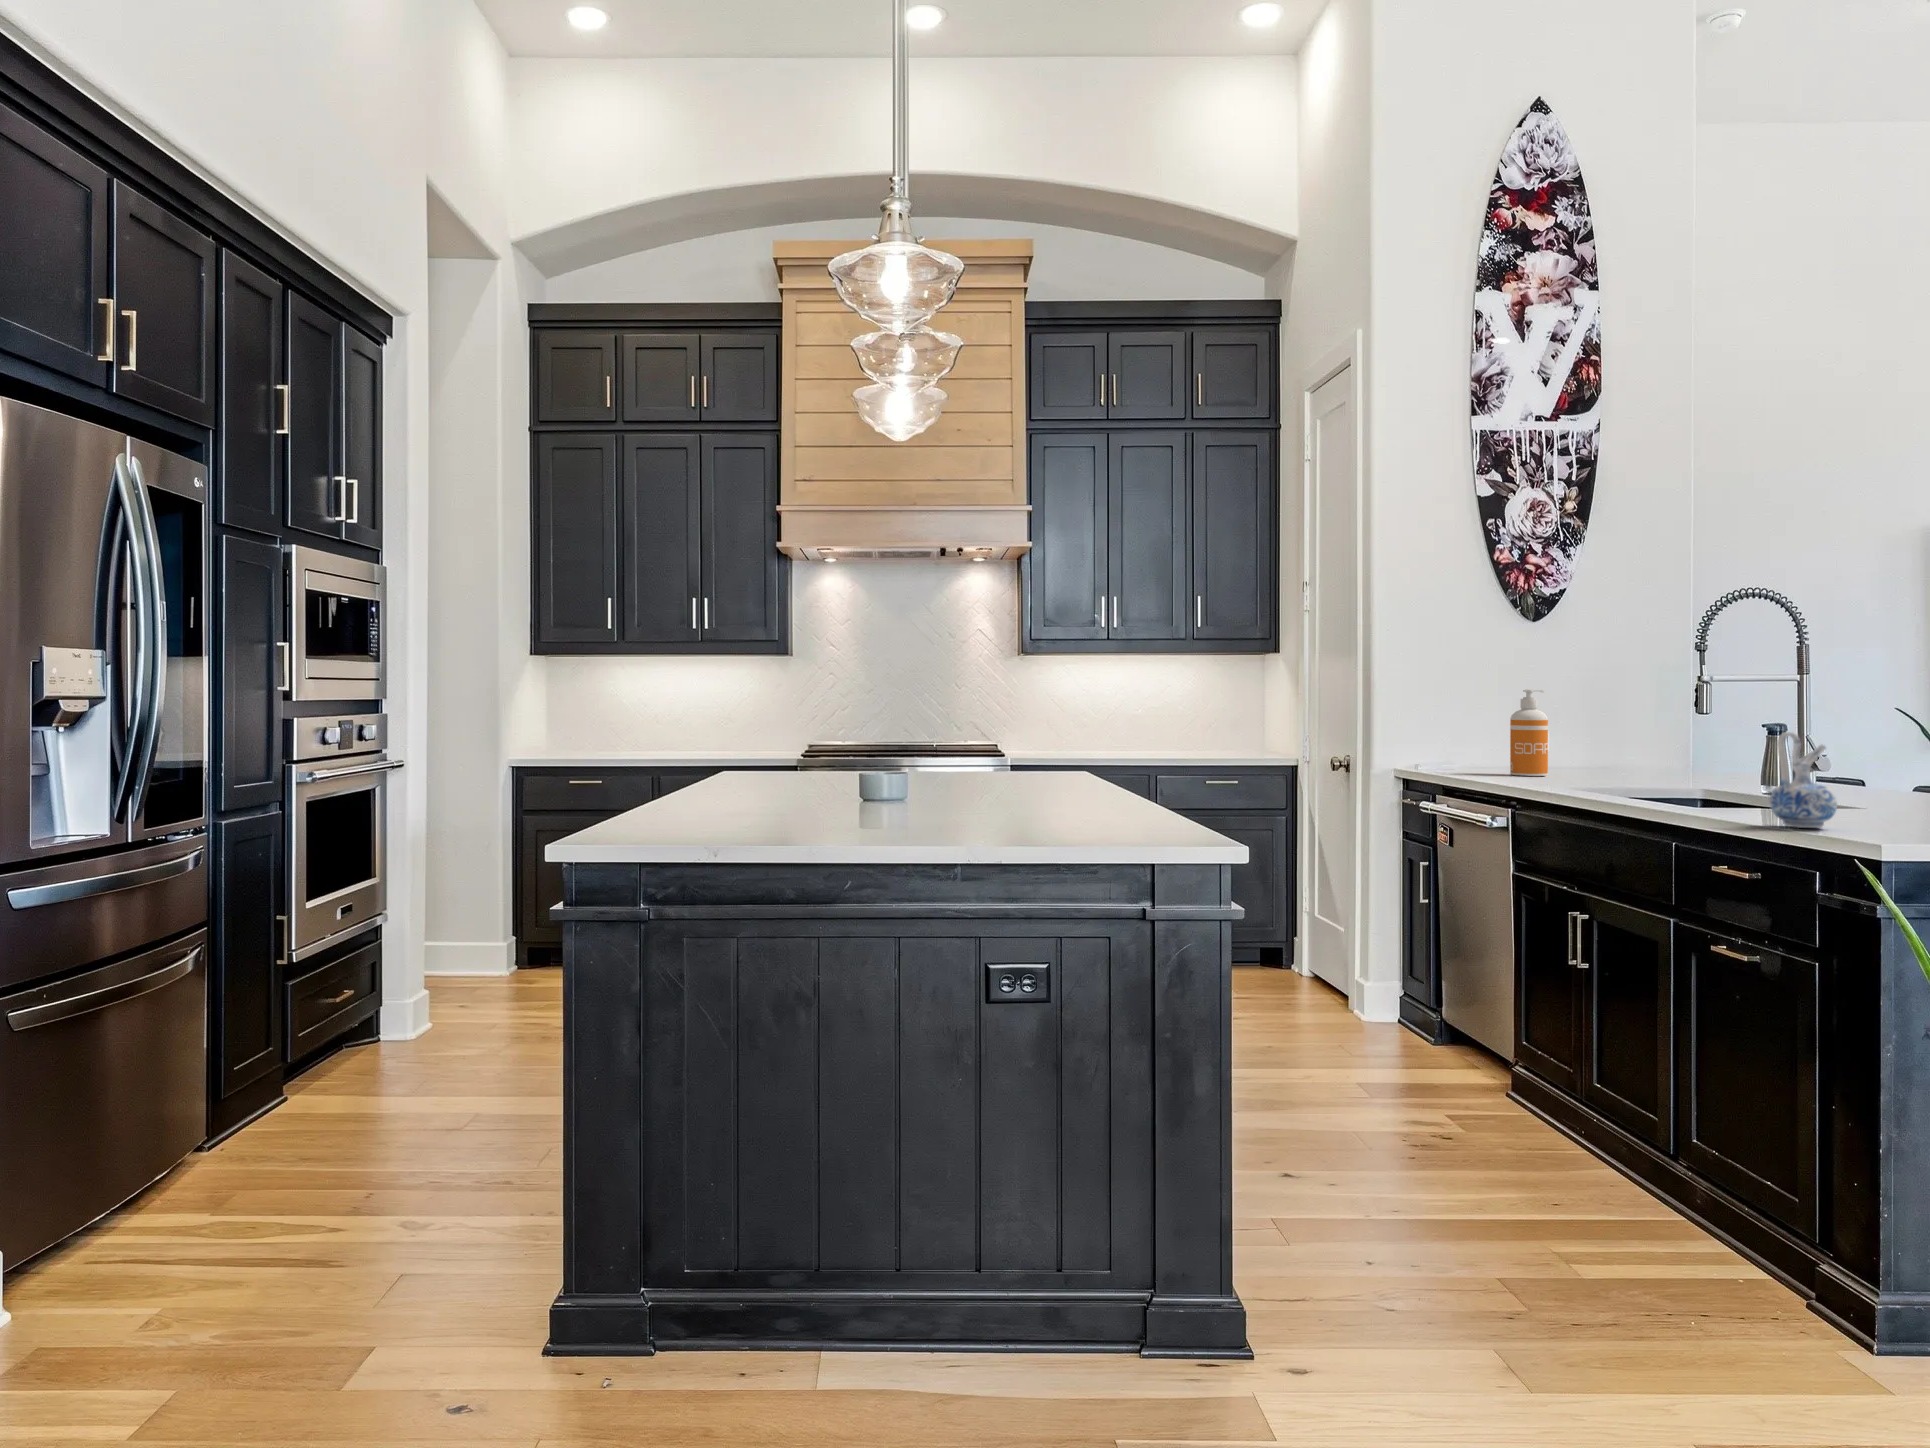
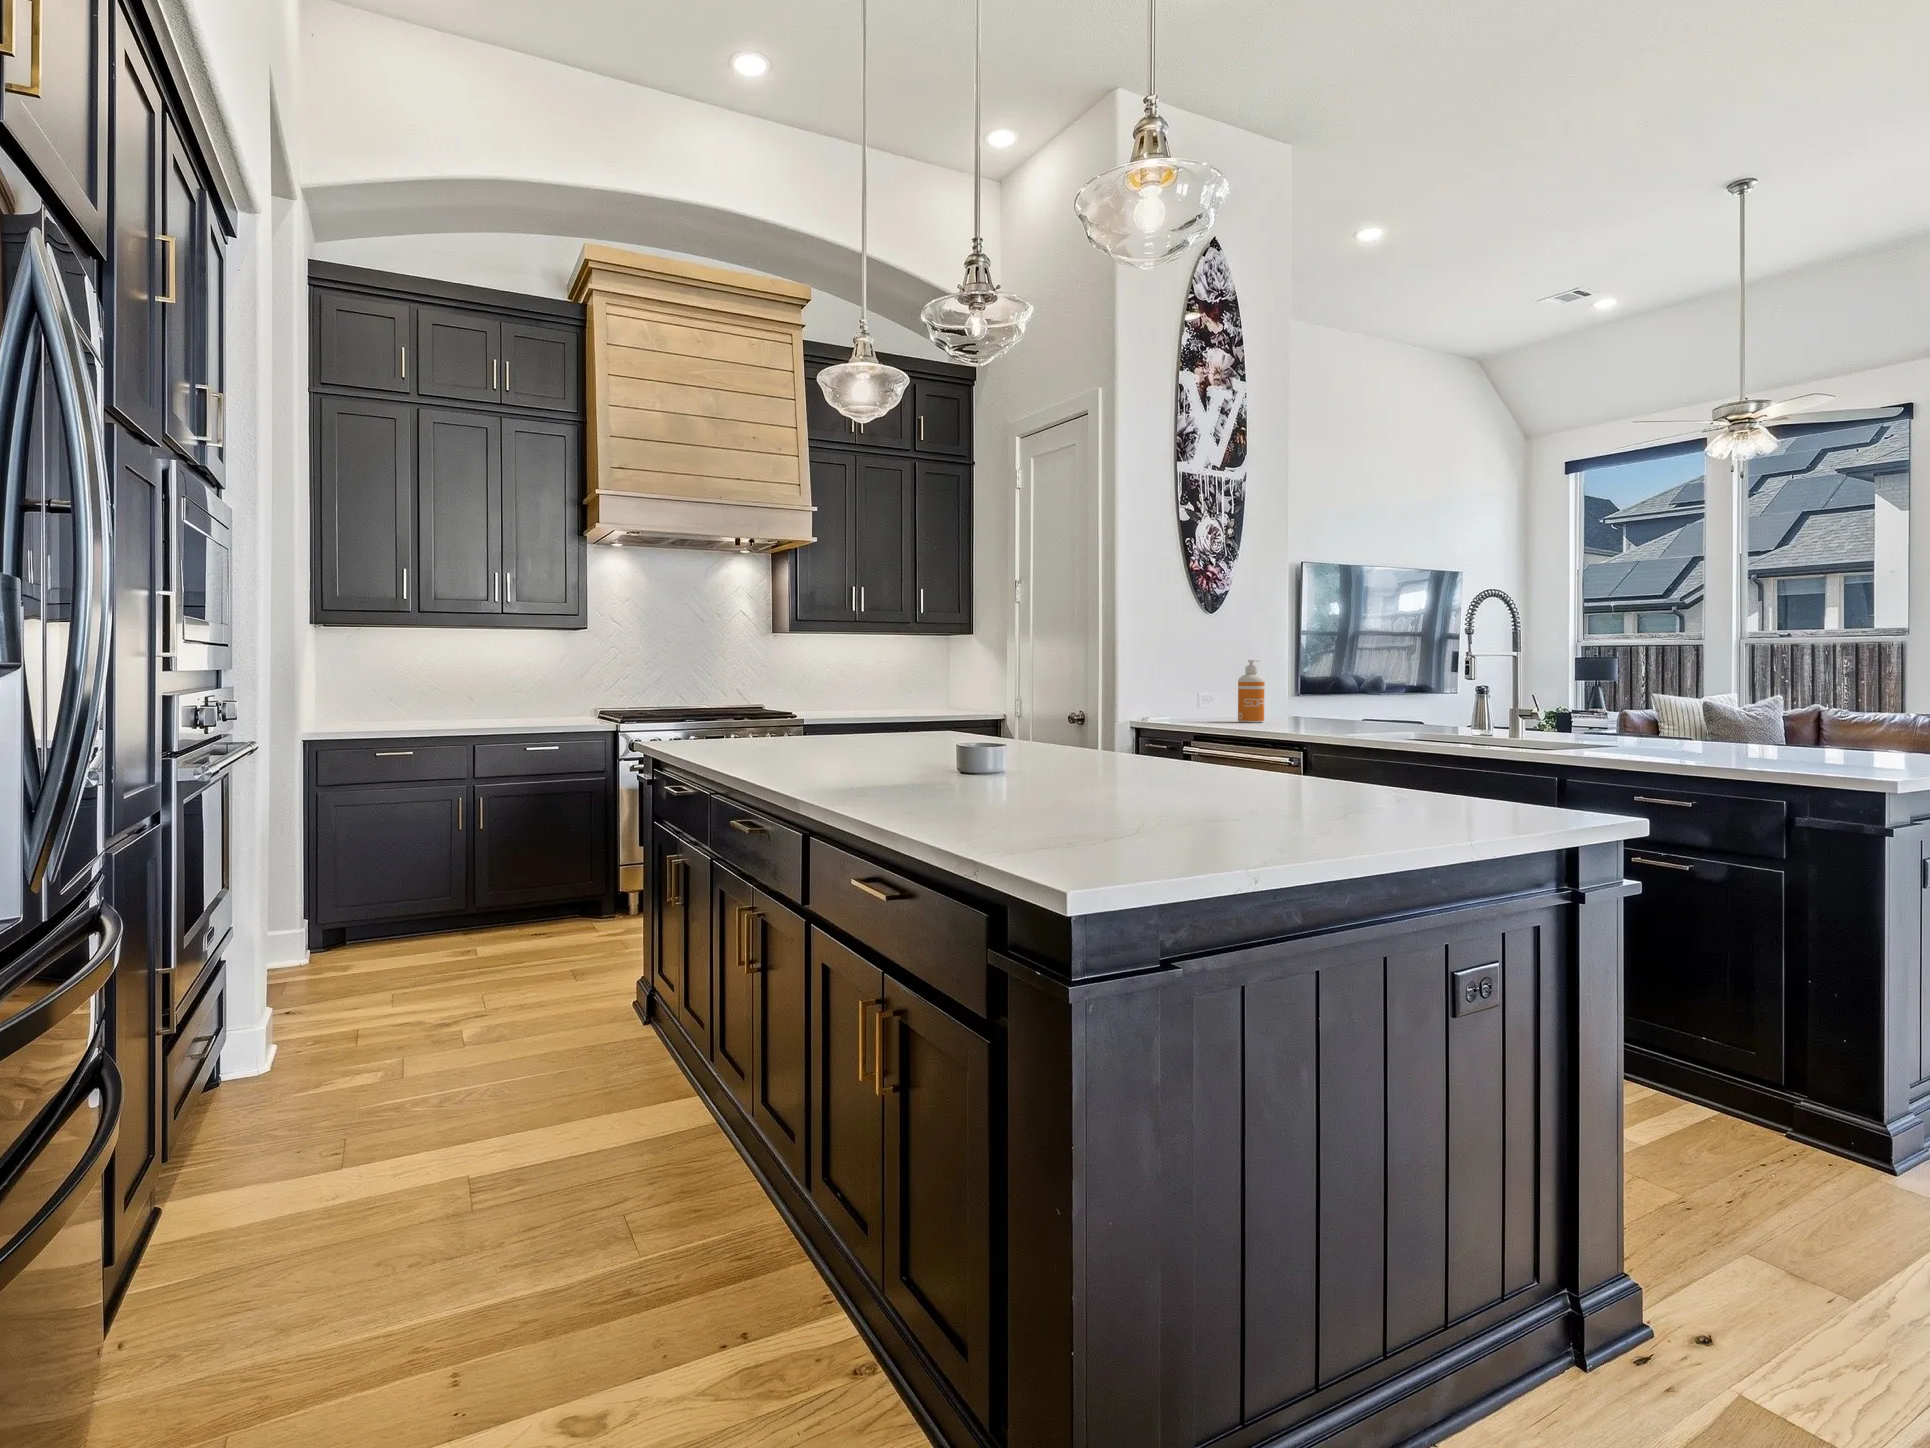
ceramic pitcher: present [1770,732,1837,828] -> none [1609,688,1661,758]

